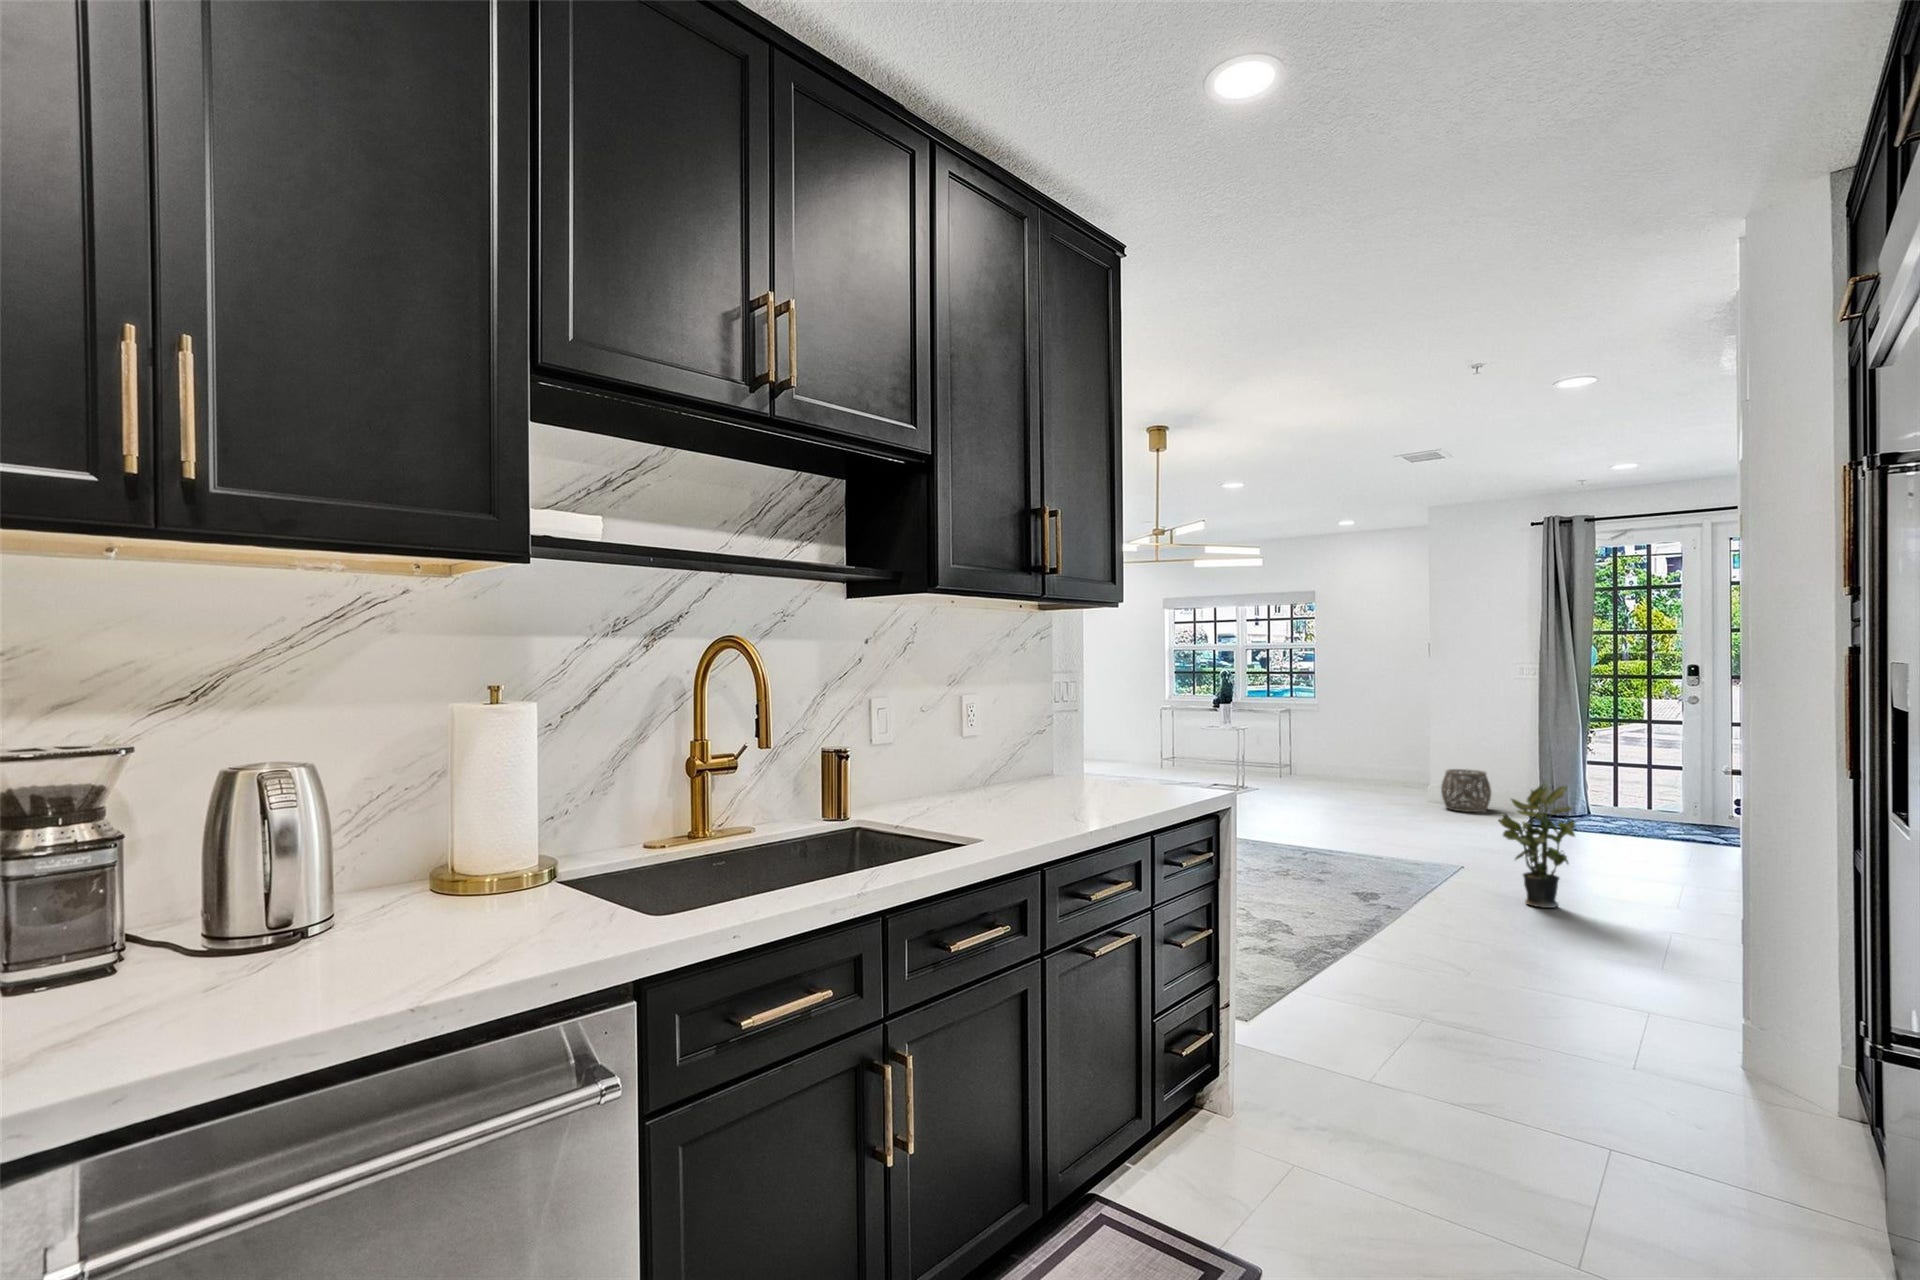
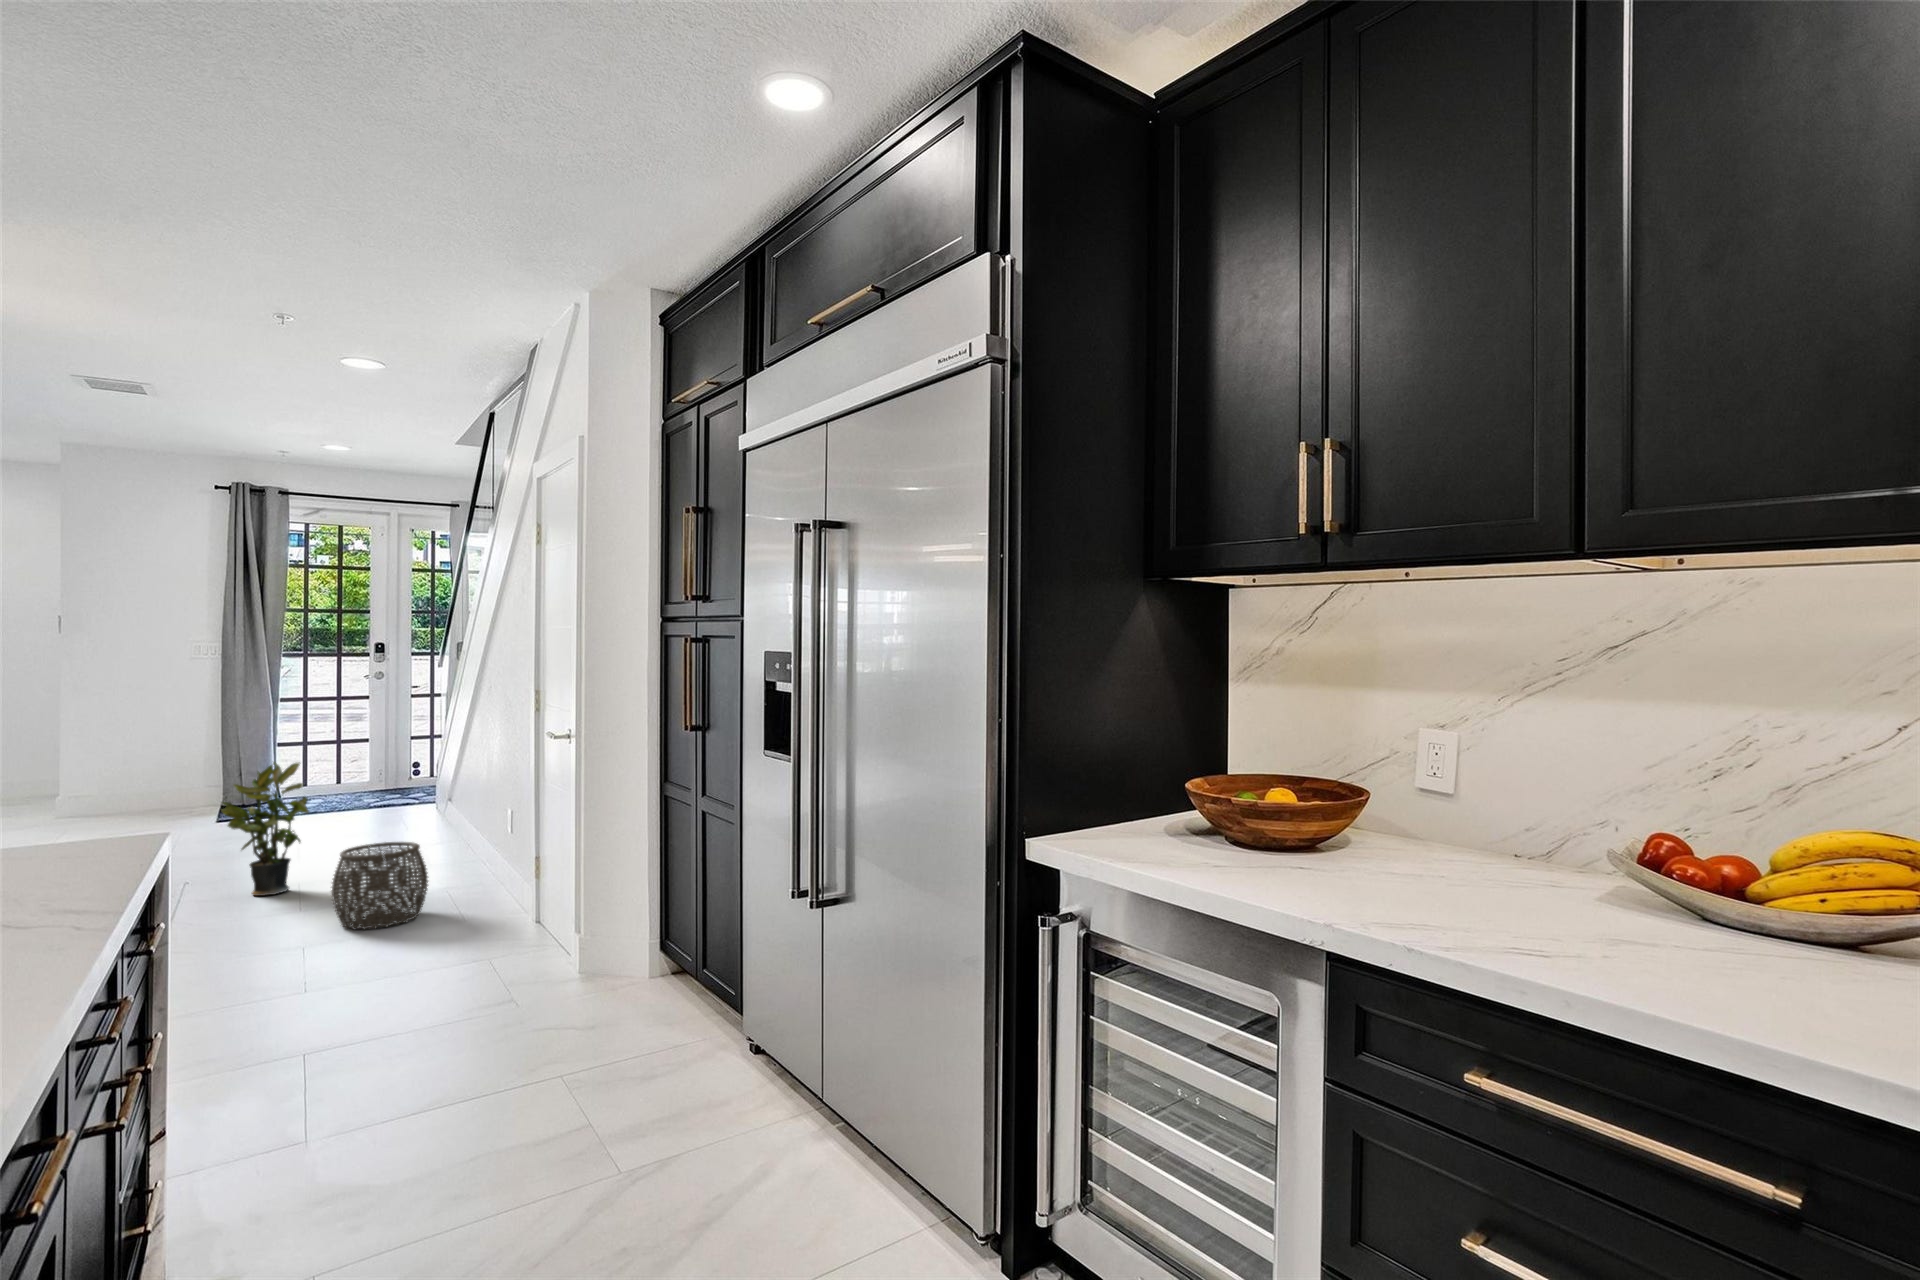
woven basket: present [1441,769,1491,812] -> present [331,842,428,929]

